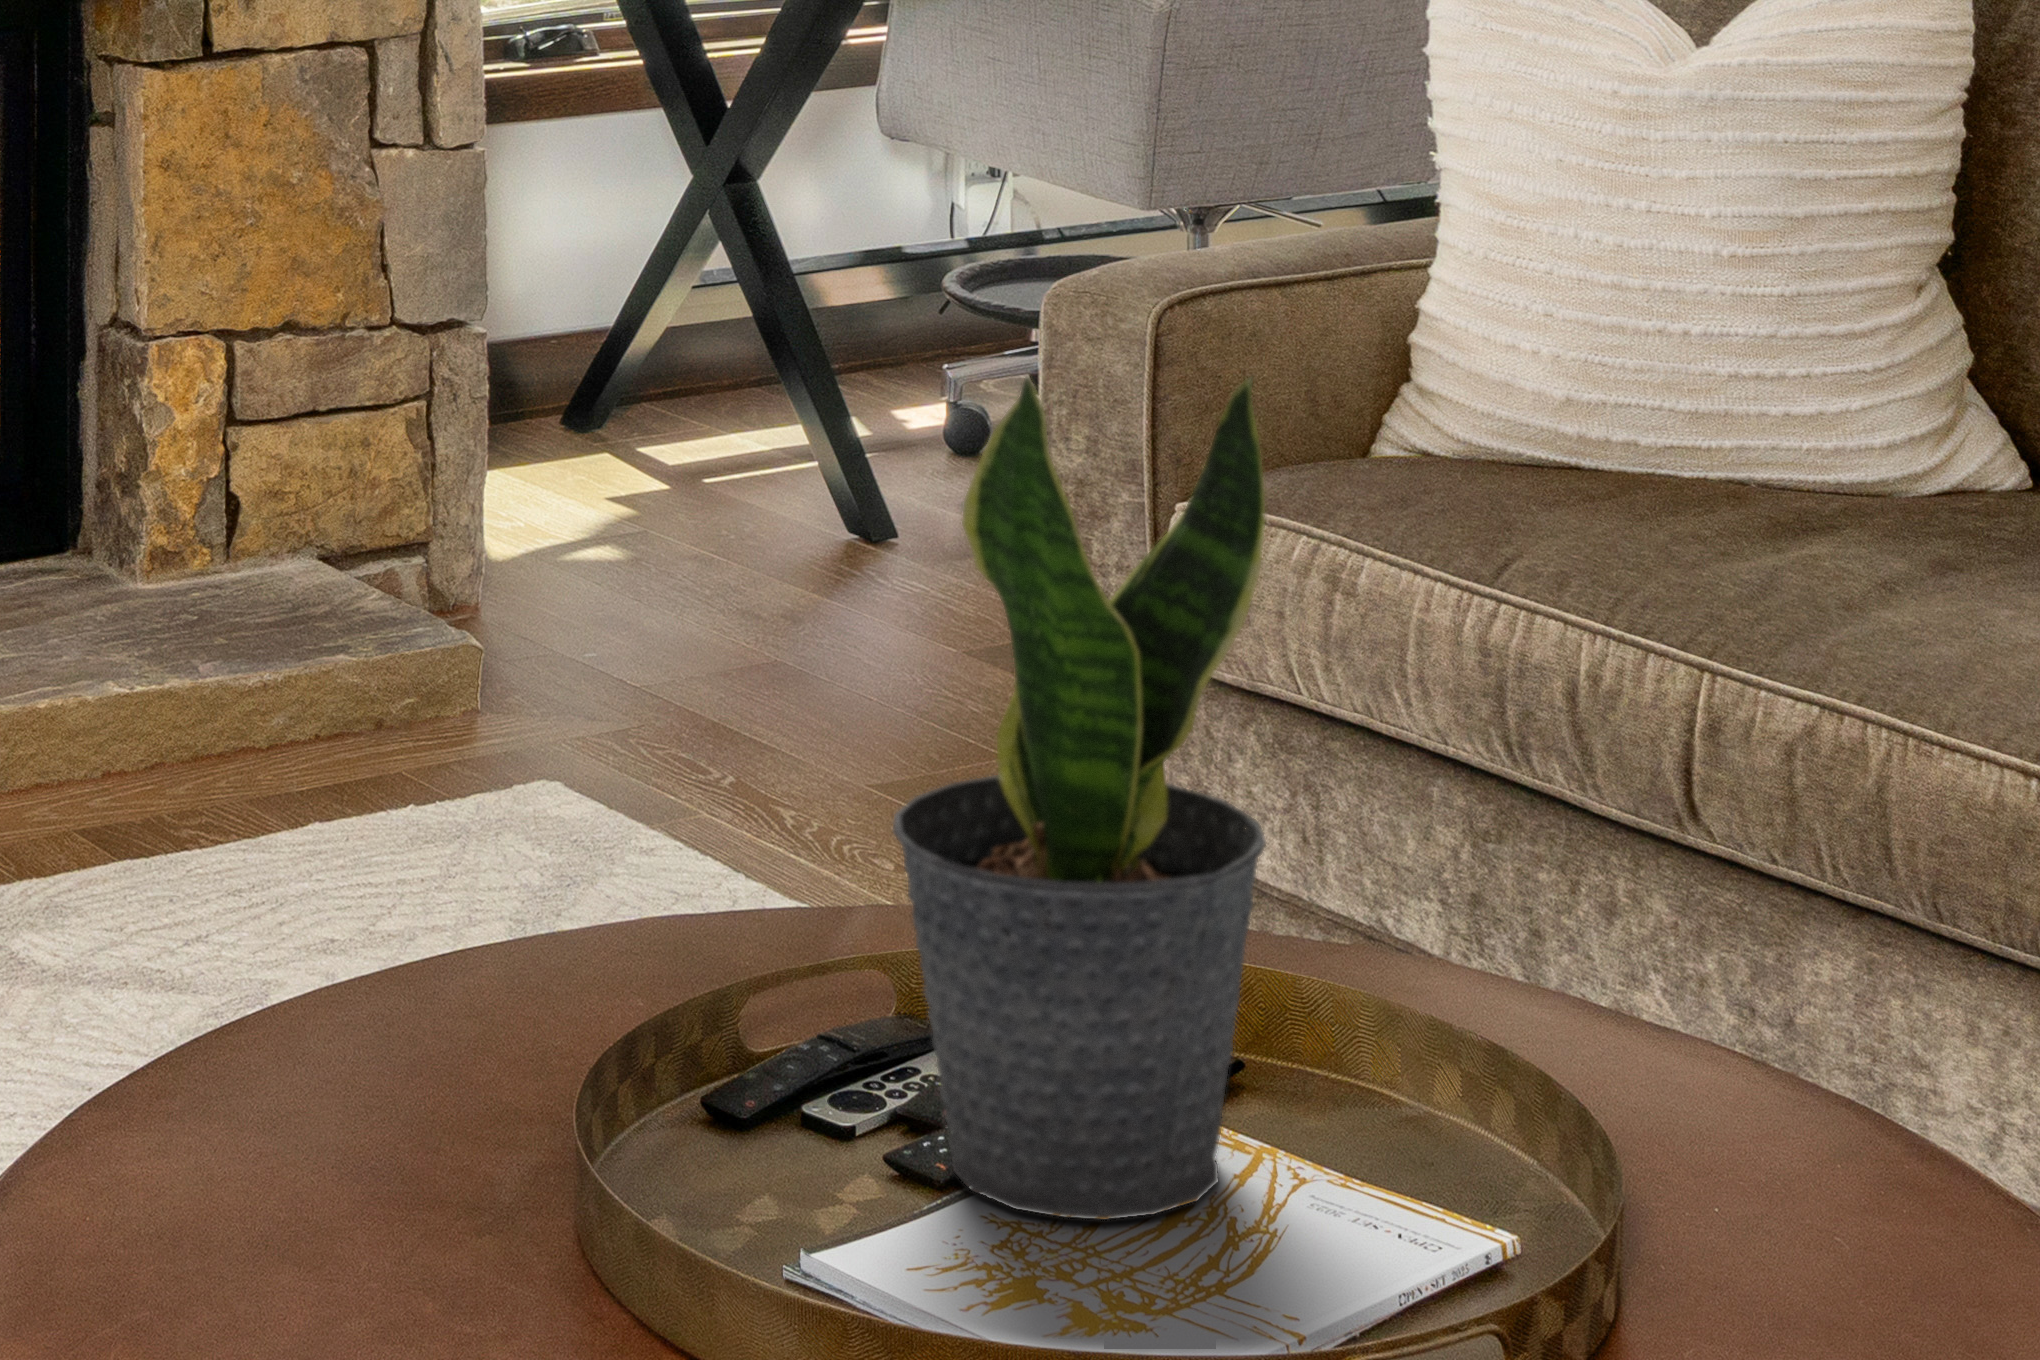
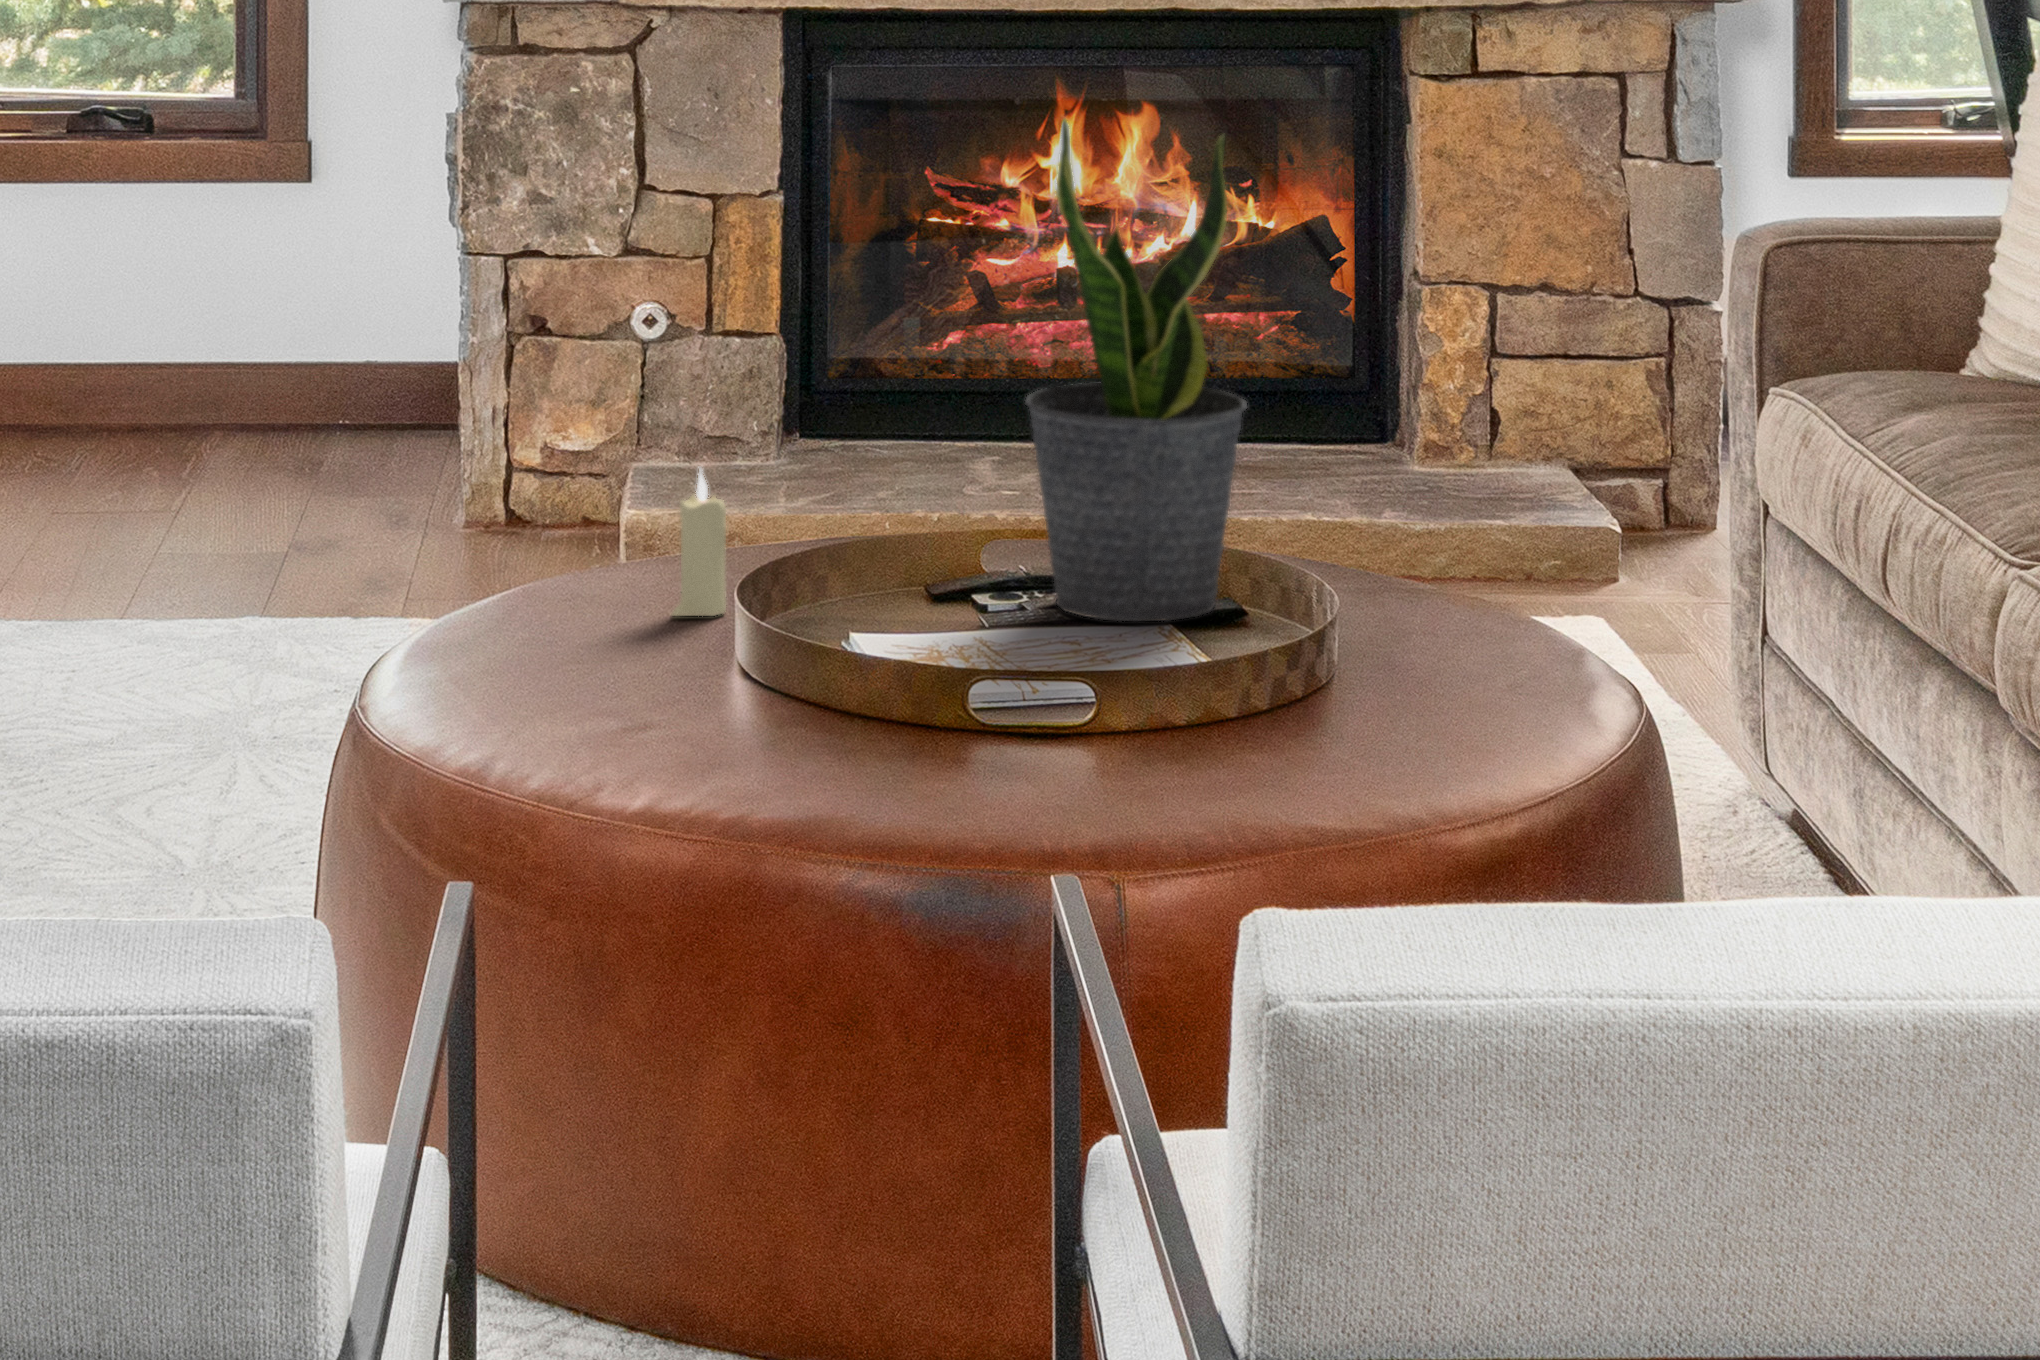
candle: none [385,1063,476,1345] -> present [672,469,726,616]

